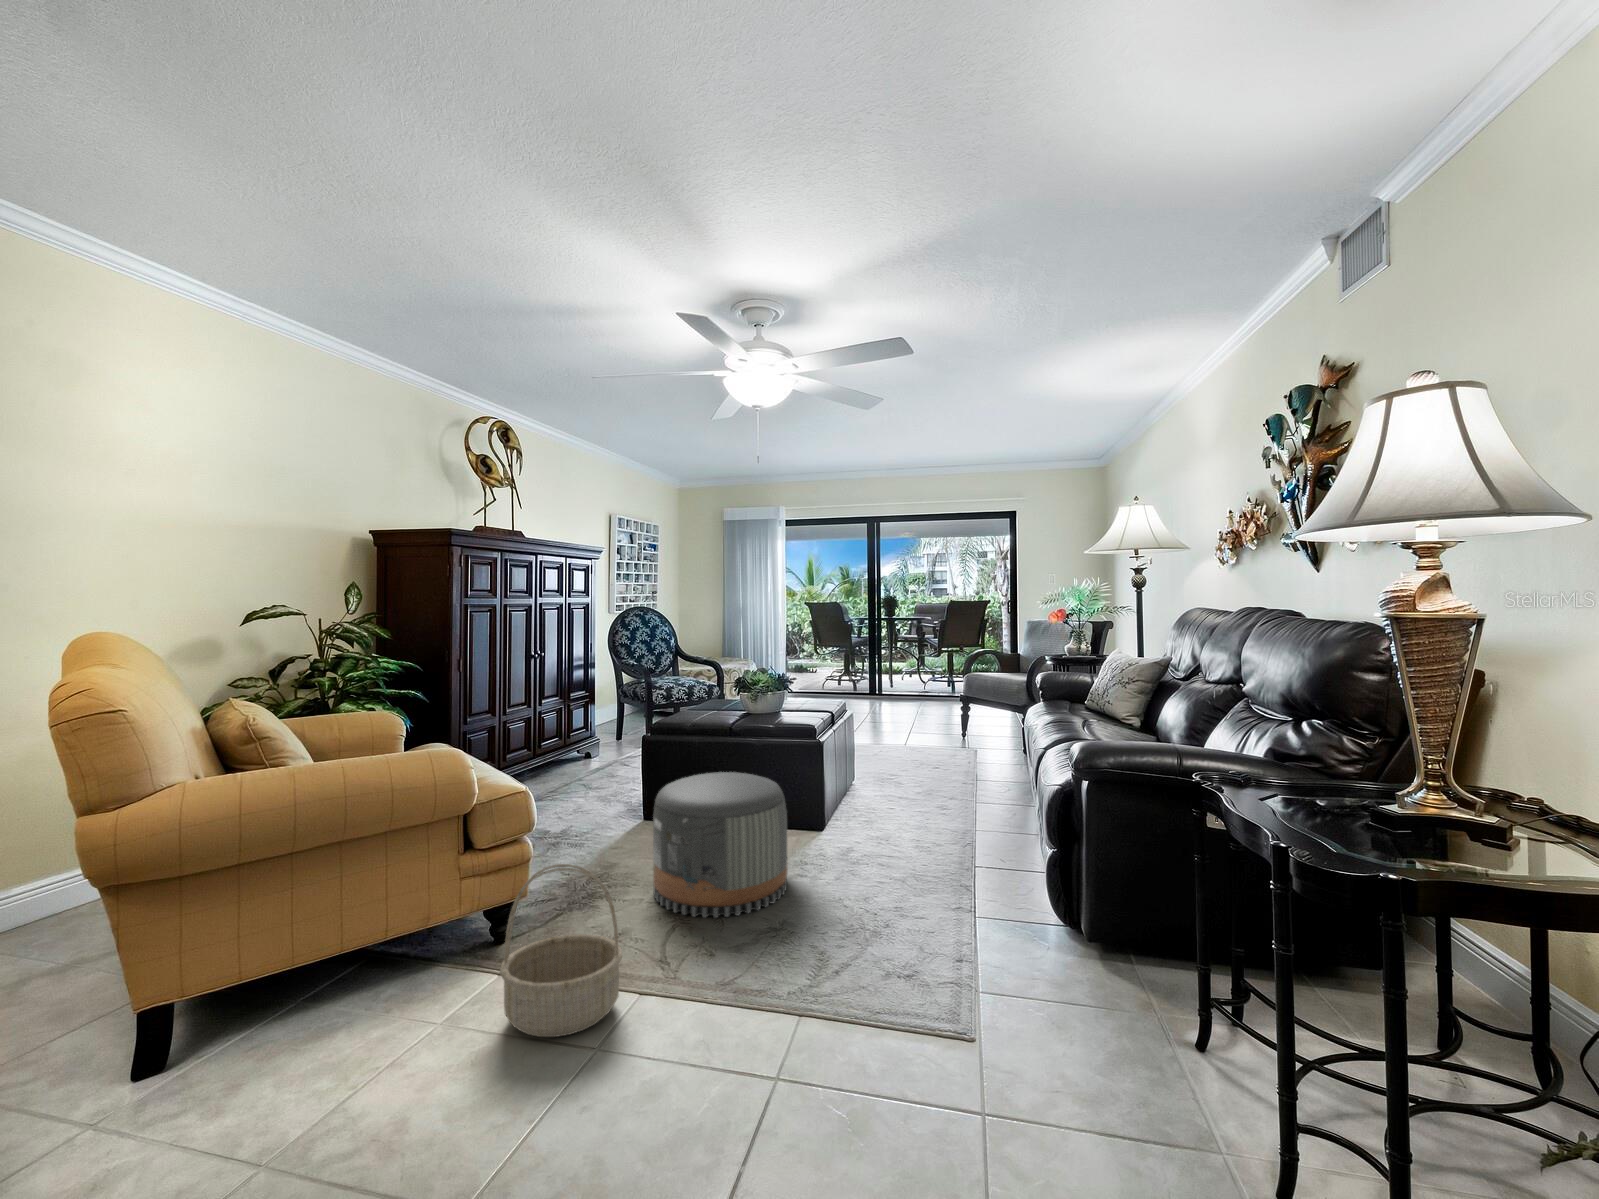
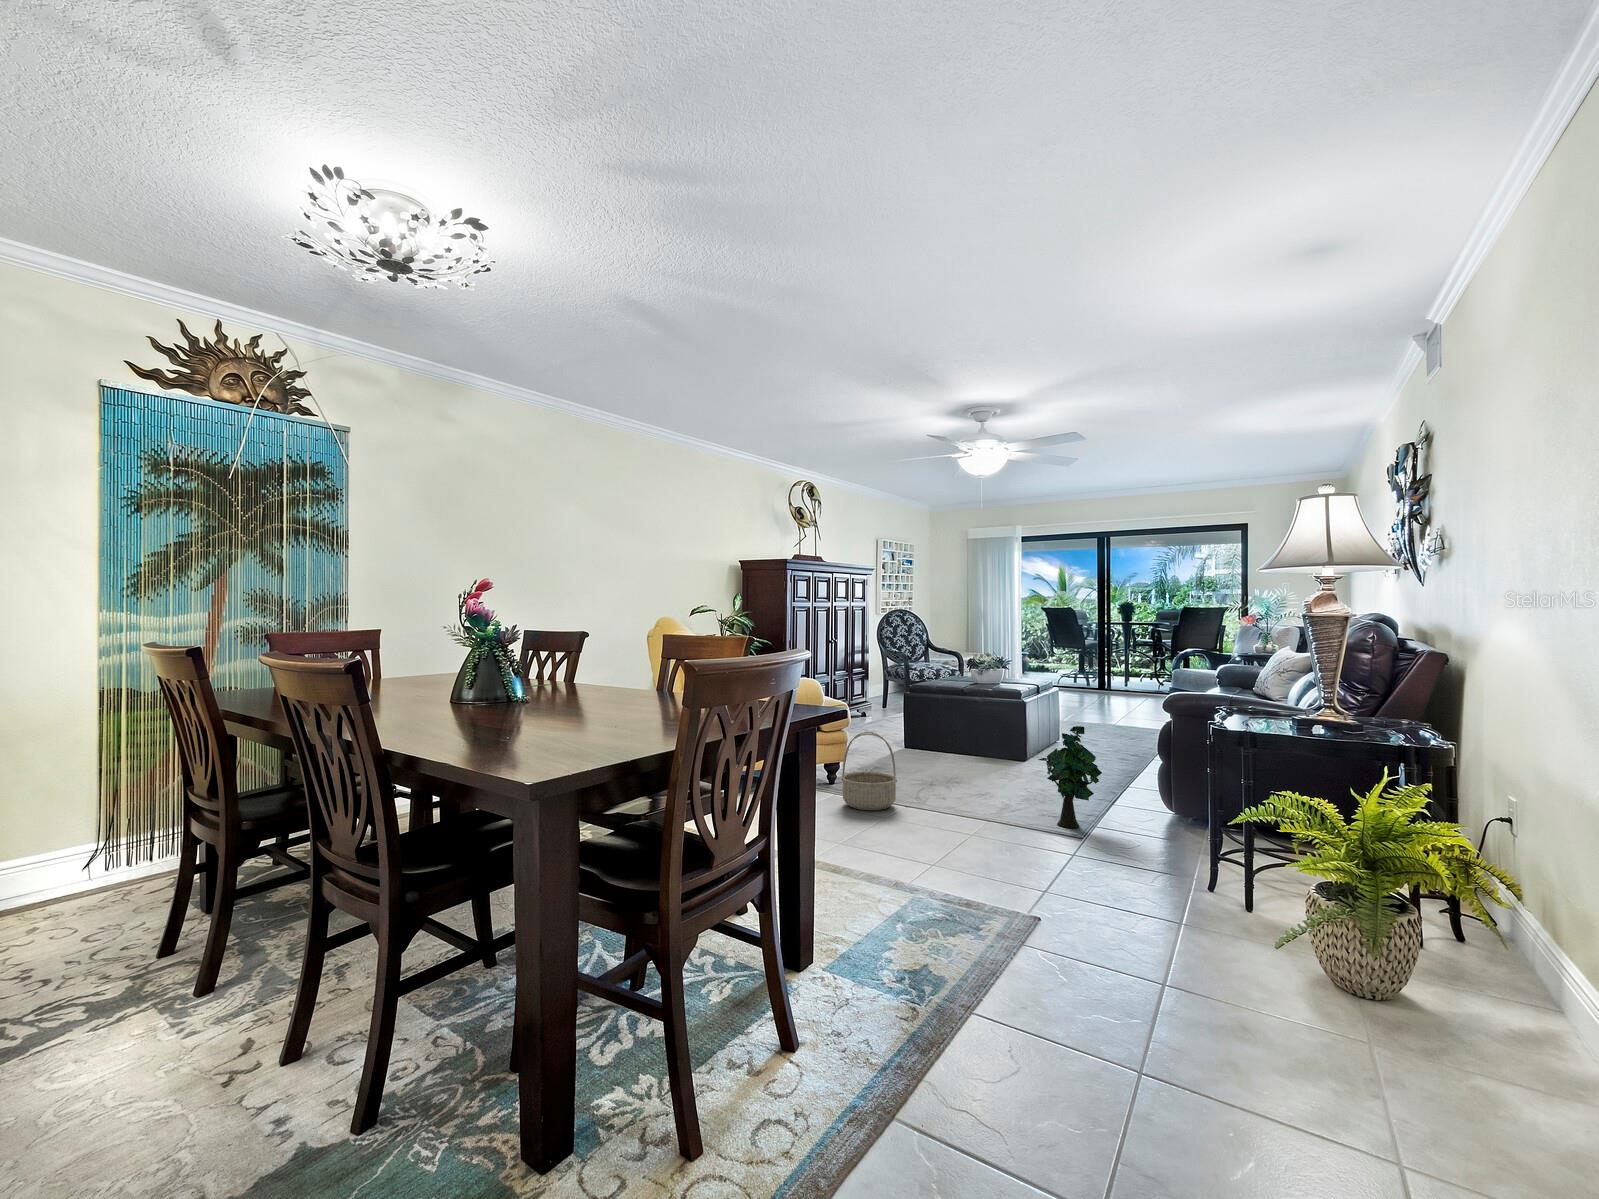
pouf: present [653,772,788,918] -> none [912,710,993,787]
decorative plant: none [890,825,1006,1023] -> present [1038,726,1102,828]

